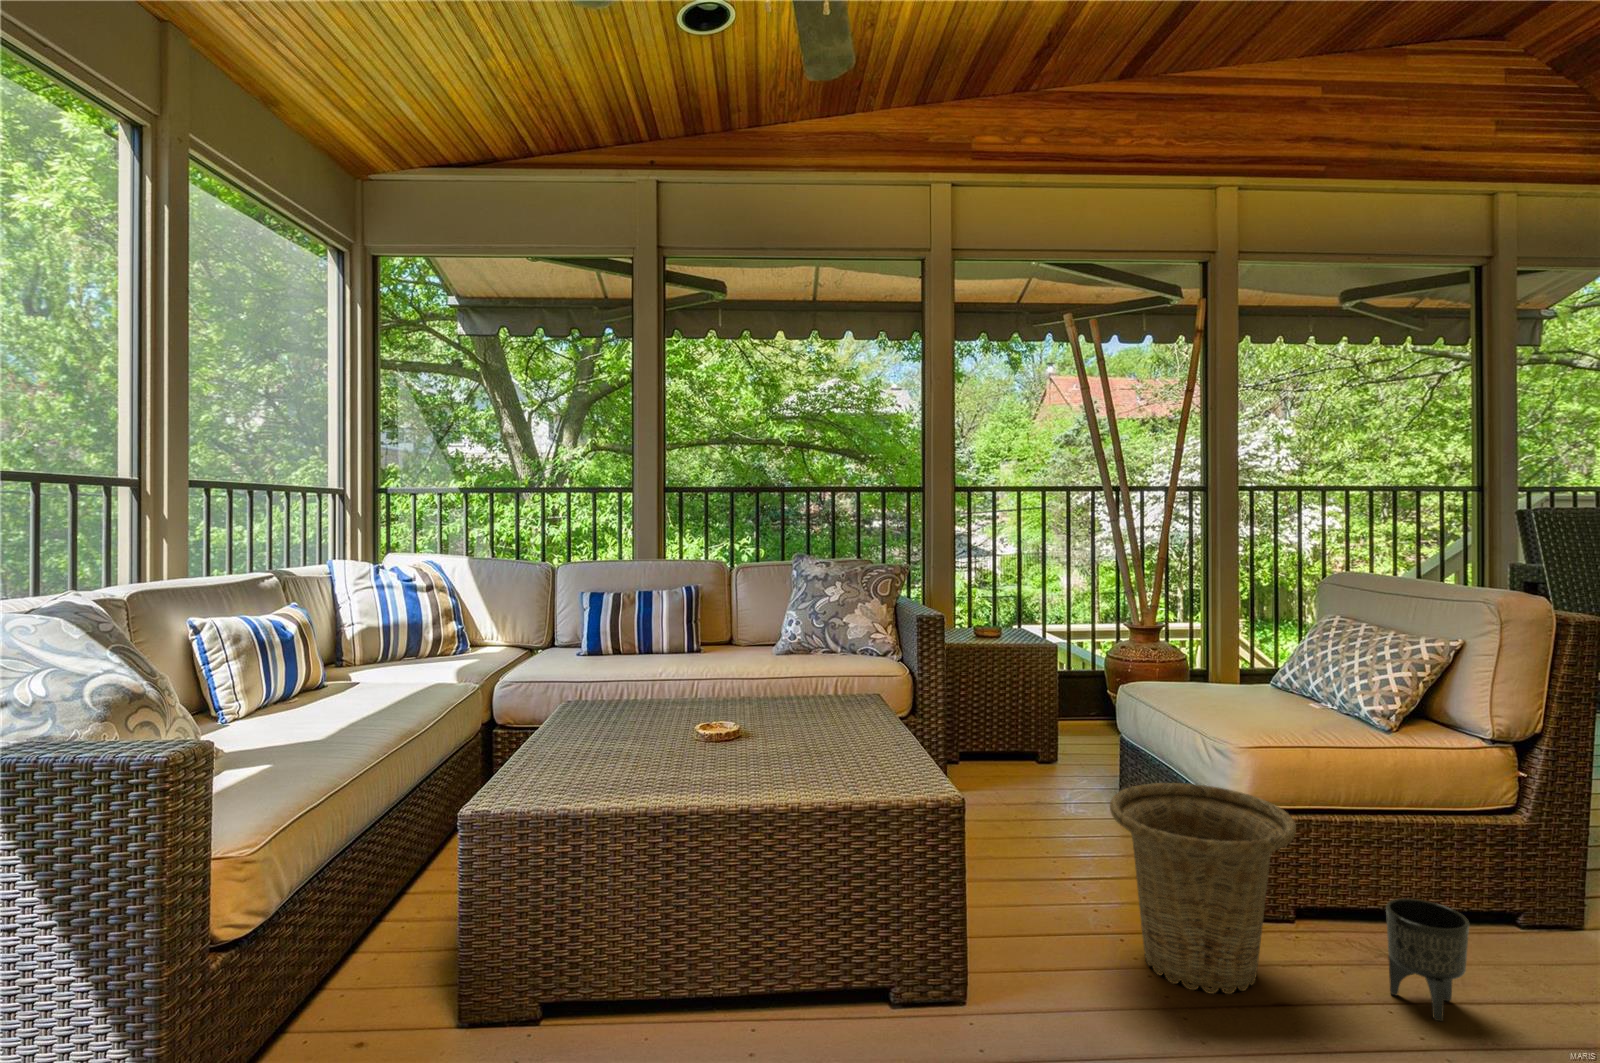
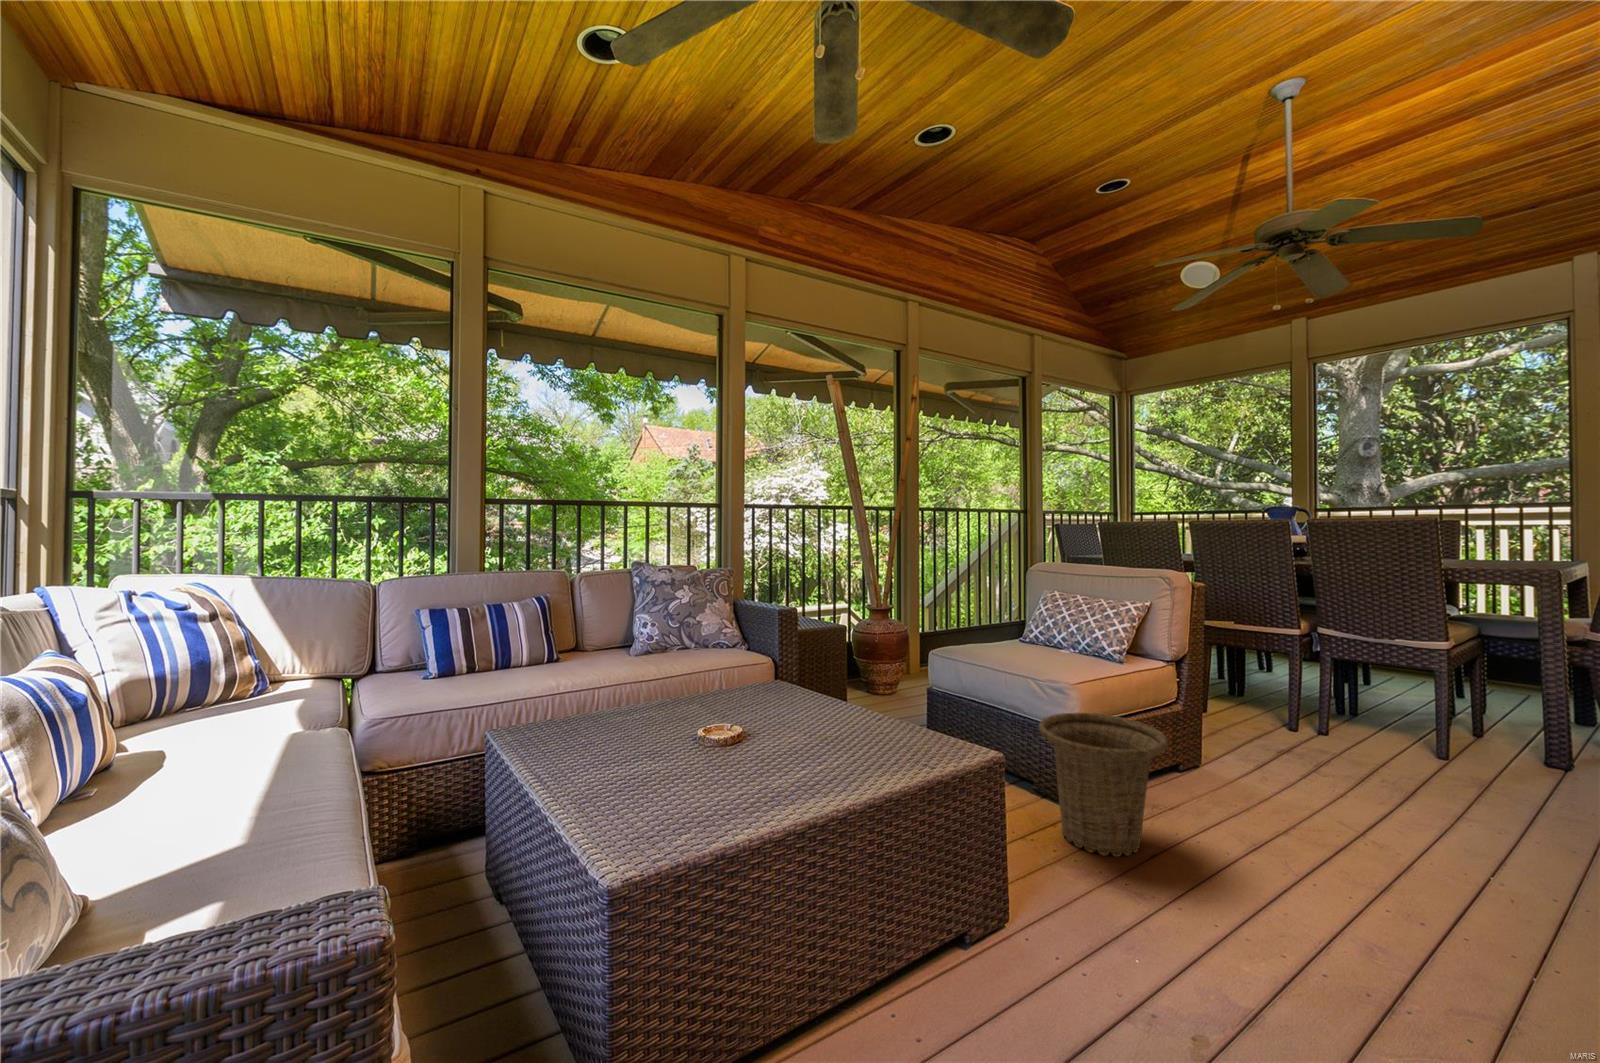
planter: present [1386,898,1469,1021] -> none [1188,762,1237,834]

